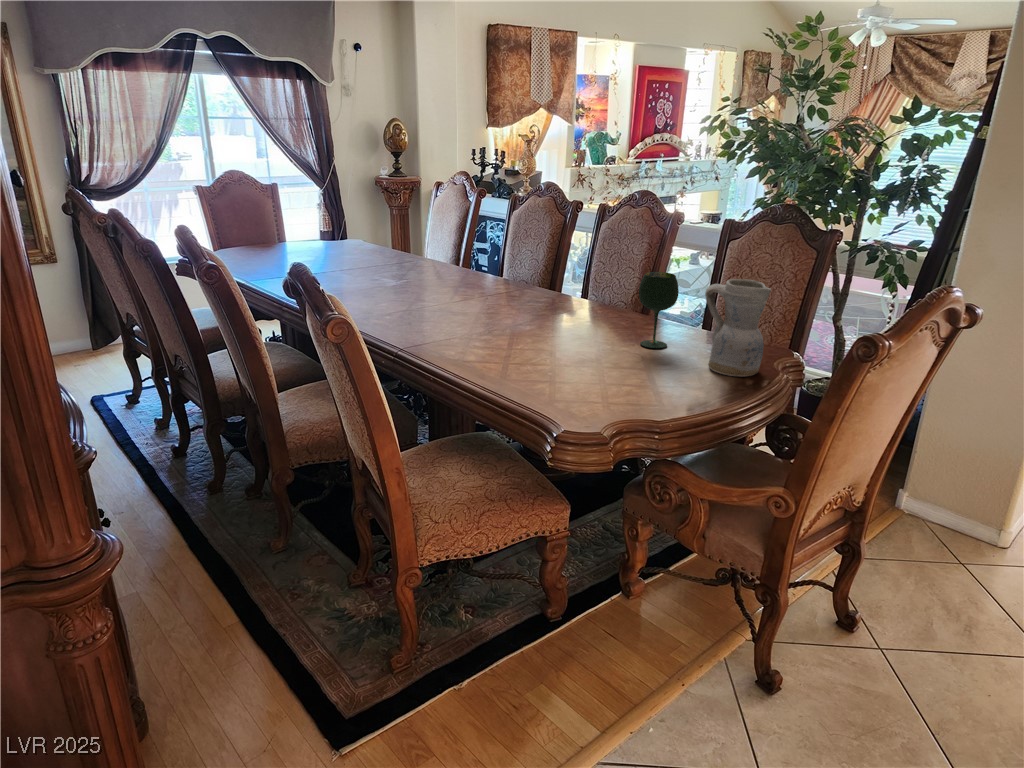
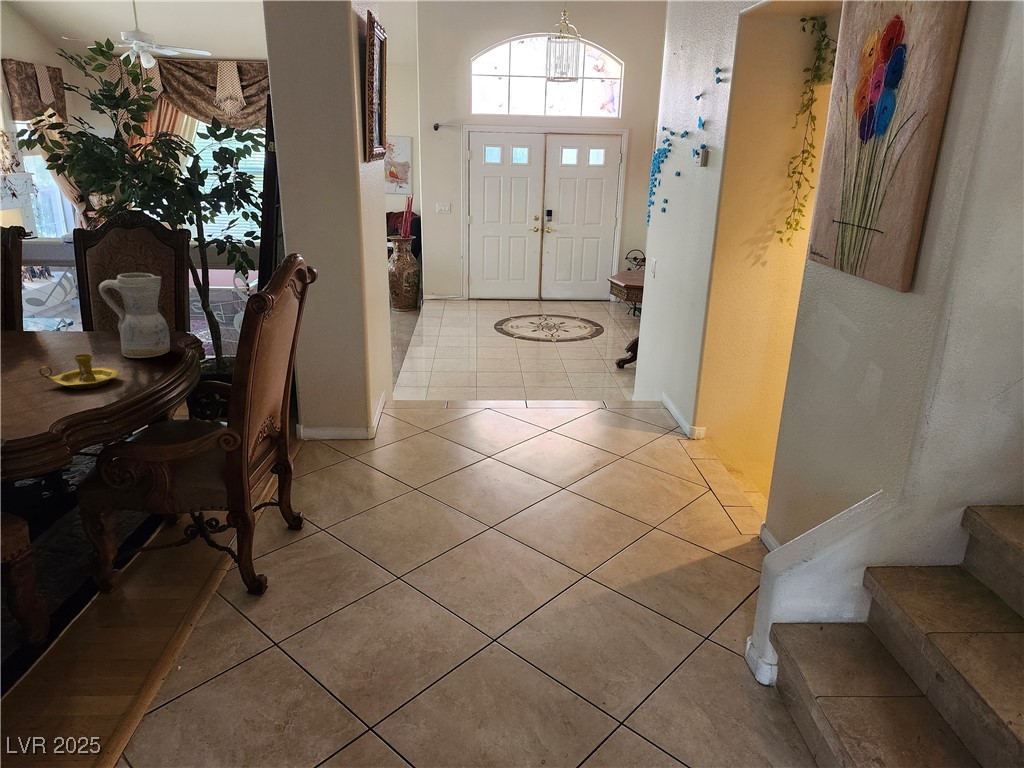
wine glass: present [639,272,679,348] -> none [19,279,69,354]
candlestick: none [621,360,692,399] -> present [39,354,120,389]

